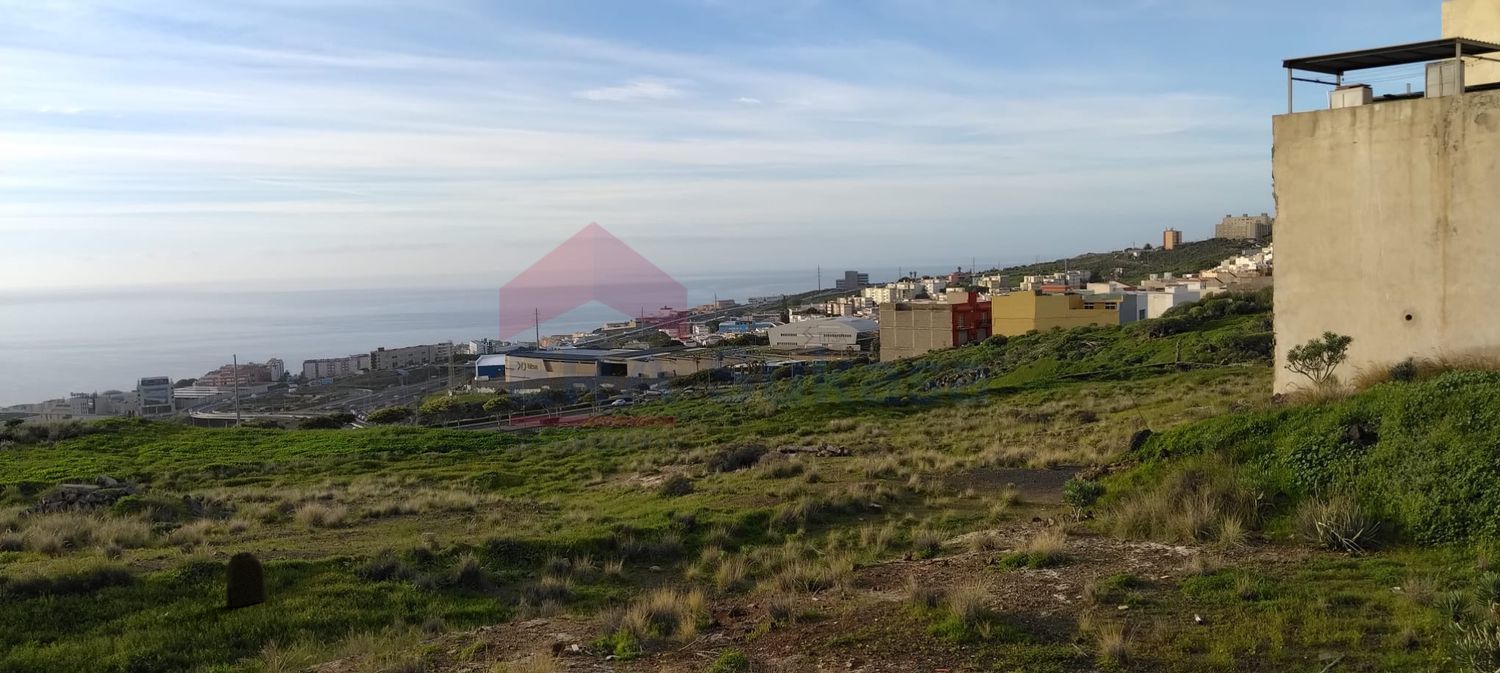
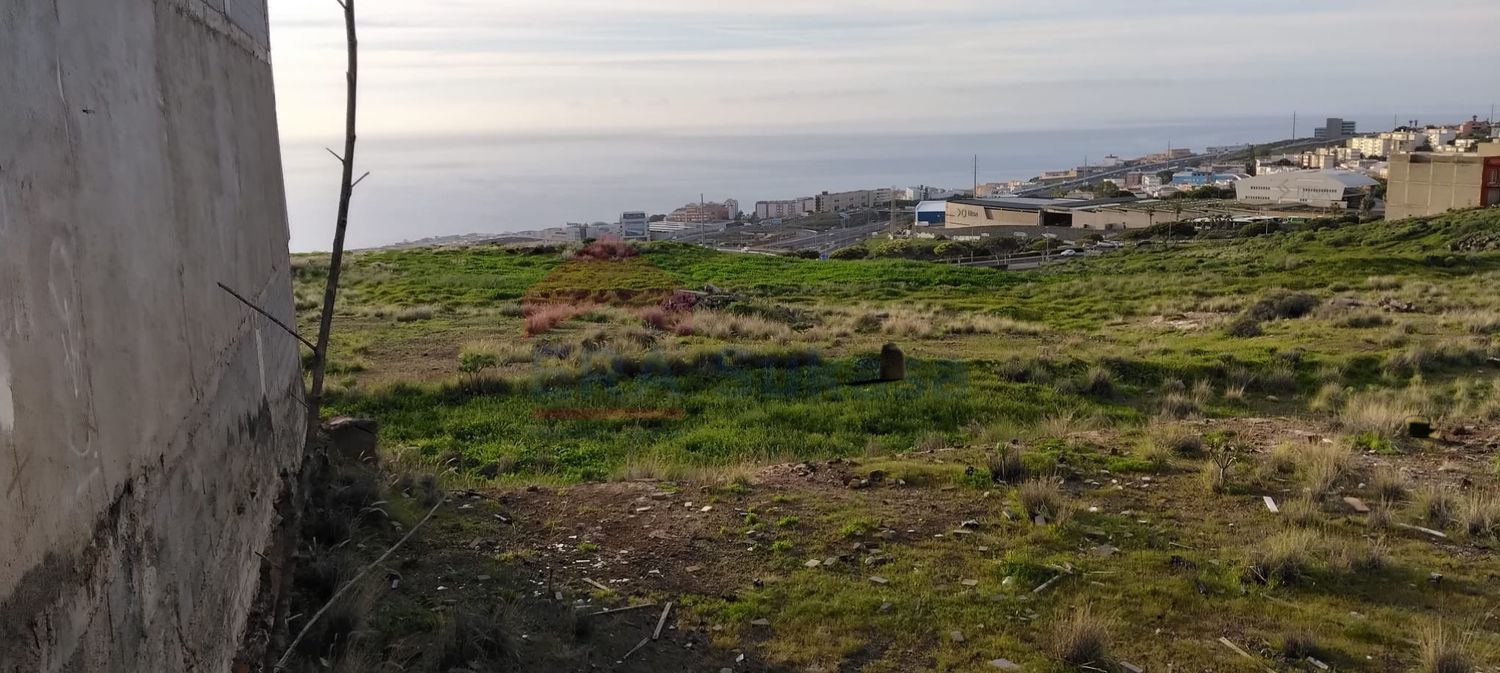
watering can: none [867,606,914,636] -> present [1403,415,1442,437]

